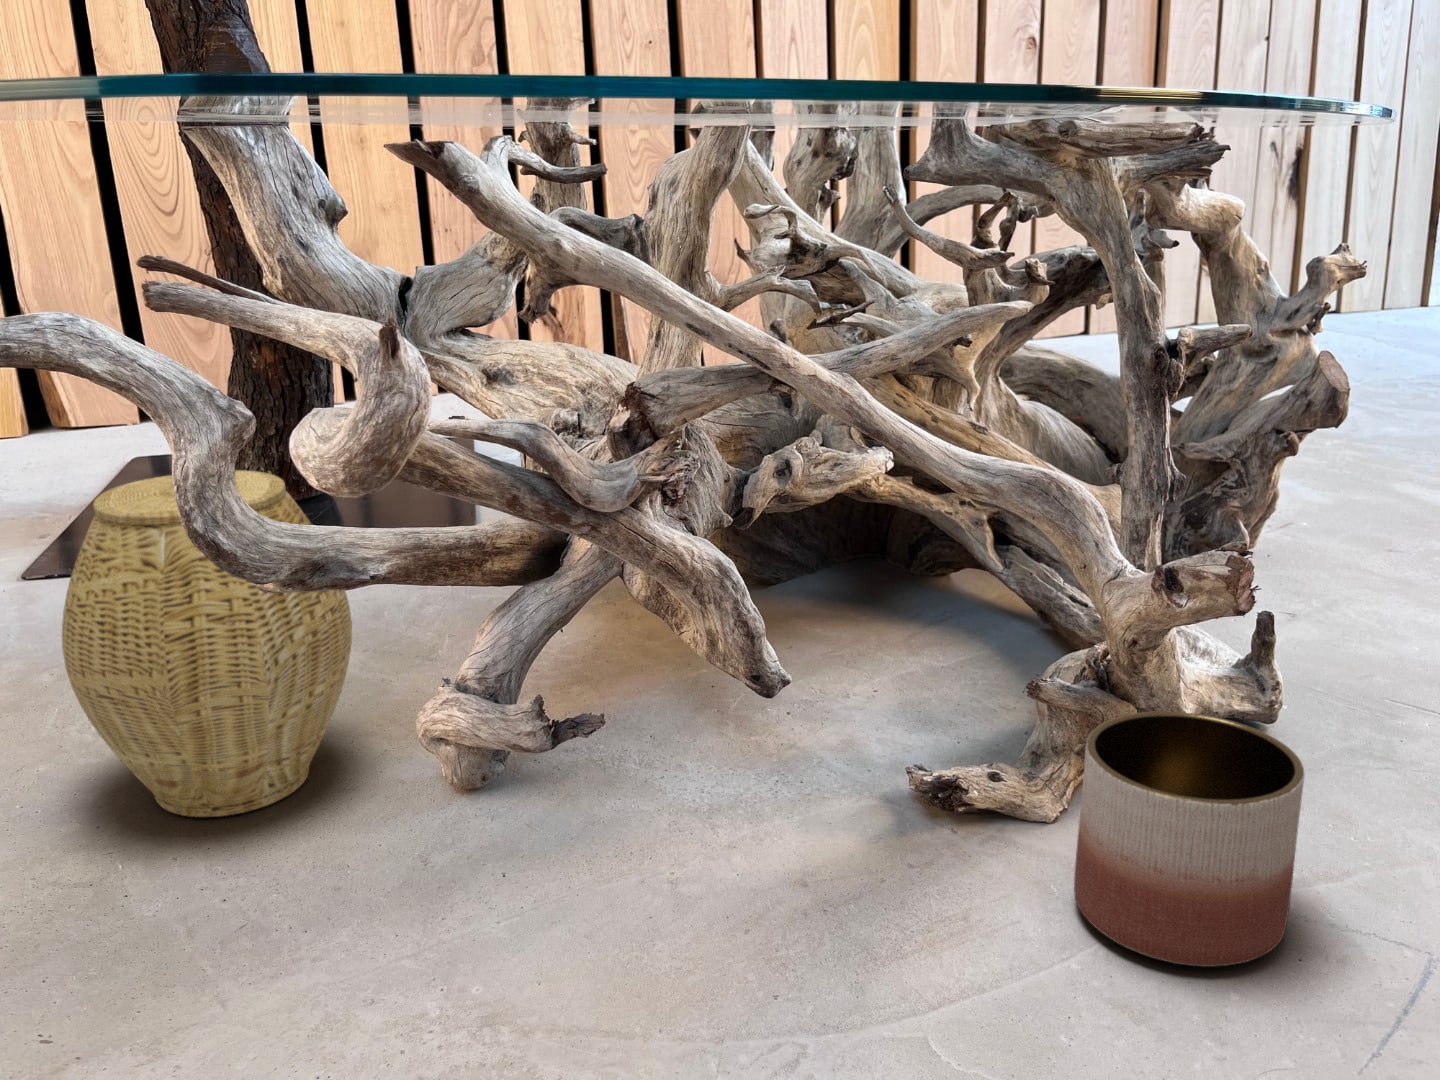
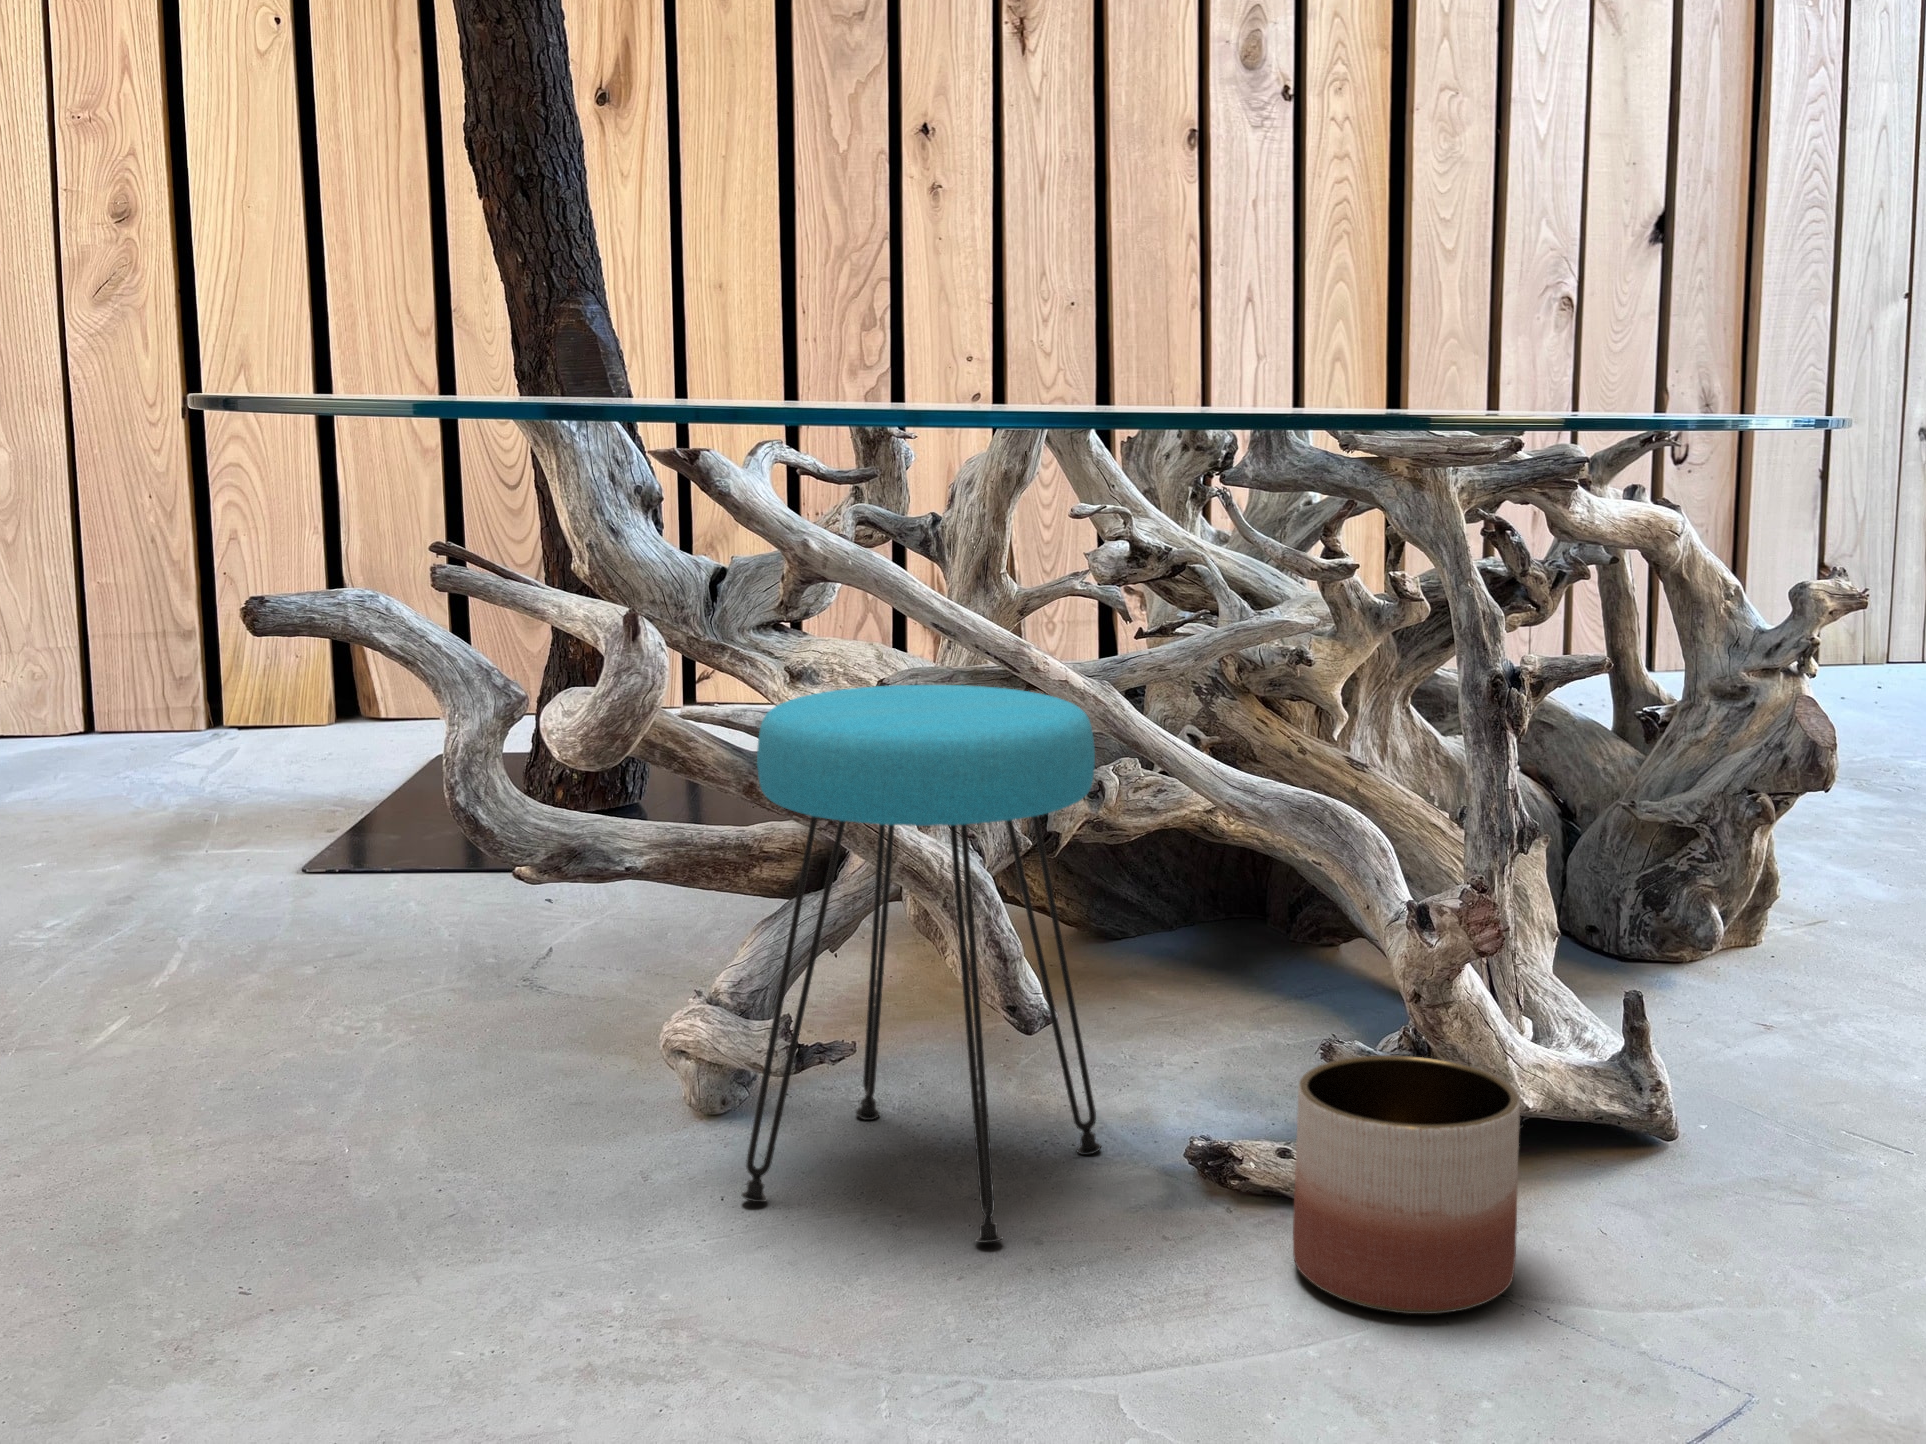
stool: none [520,382,855,925] -> present [741,685,1101,1242]
woven basket: present [62,470,352,817] -> none [323,754,609,1113]

